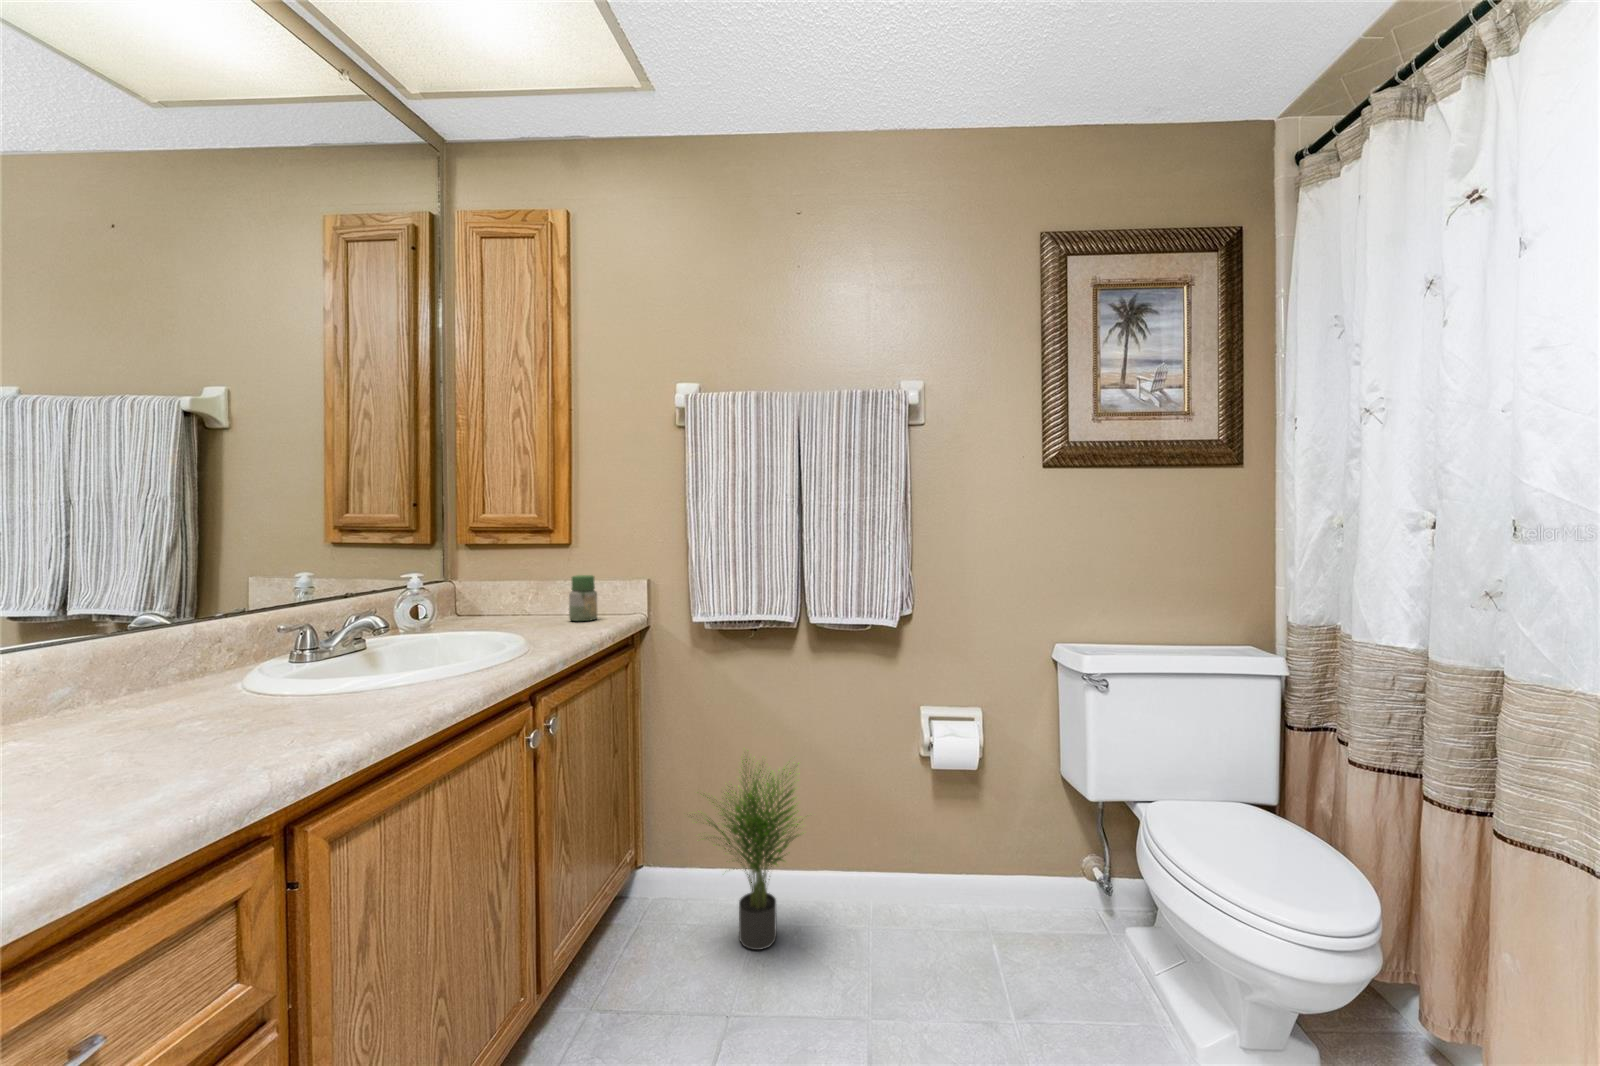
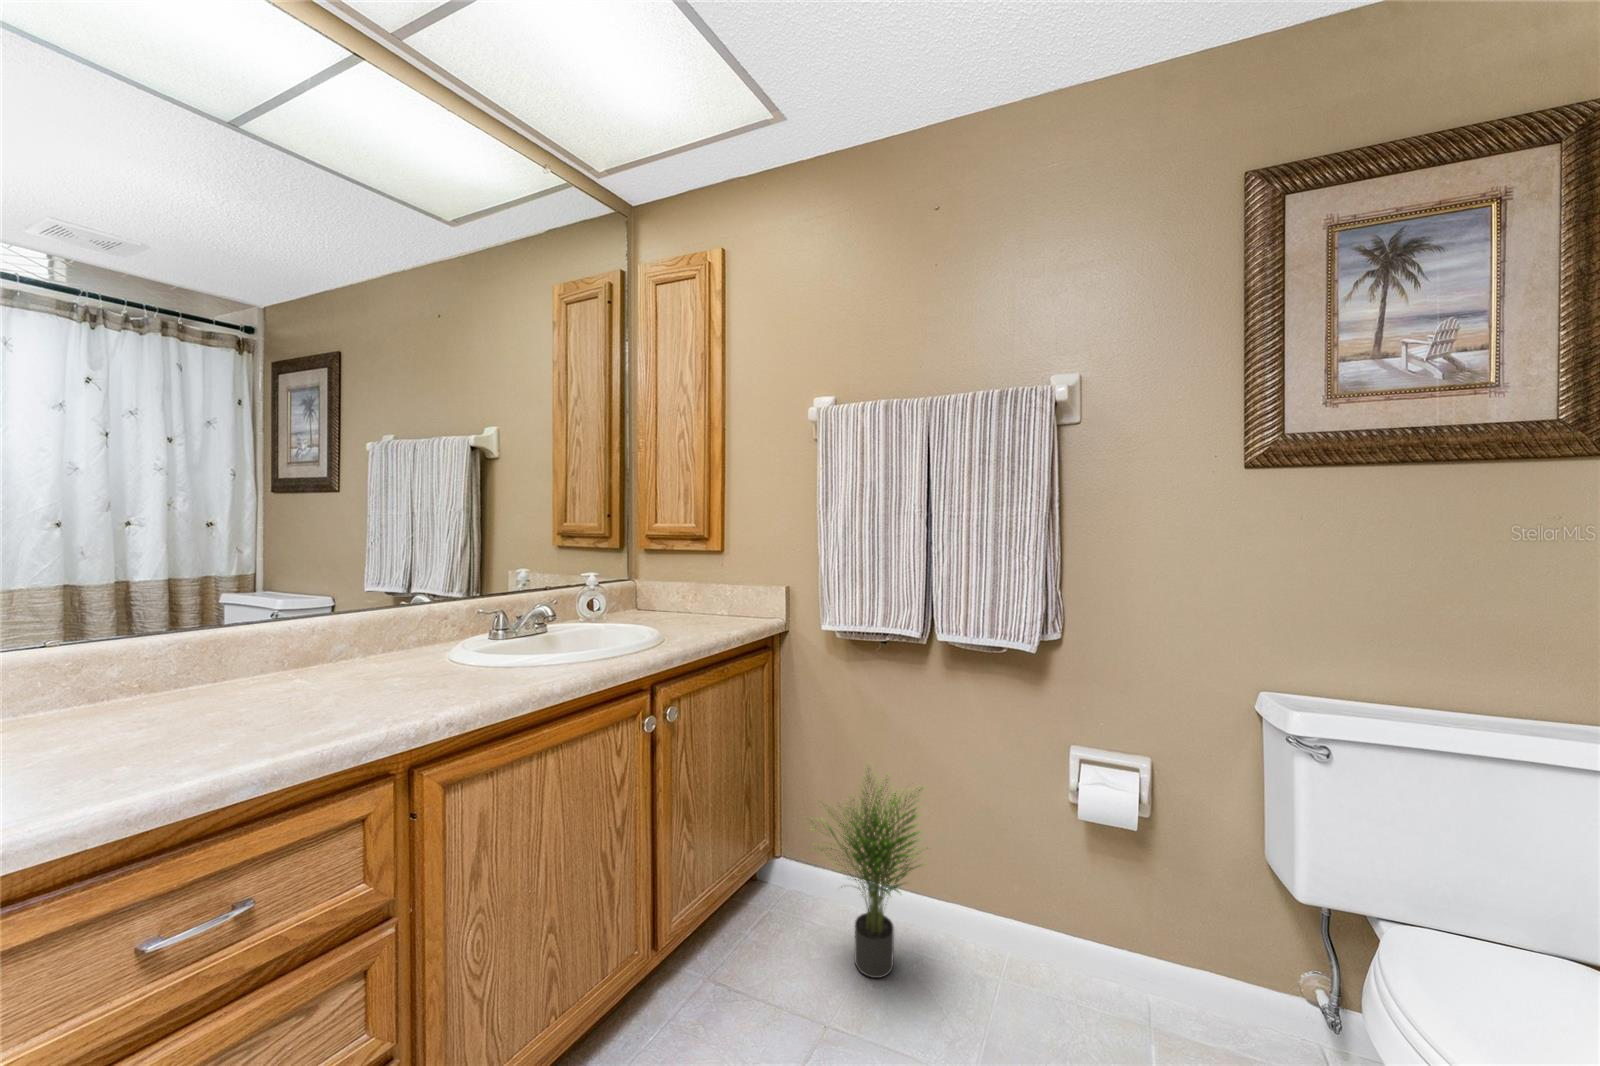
jar: present [569,575,597,621] -> none [713,579,738,622]

